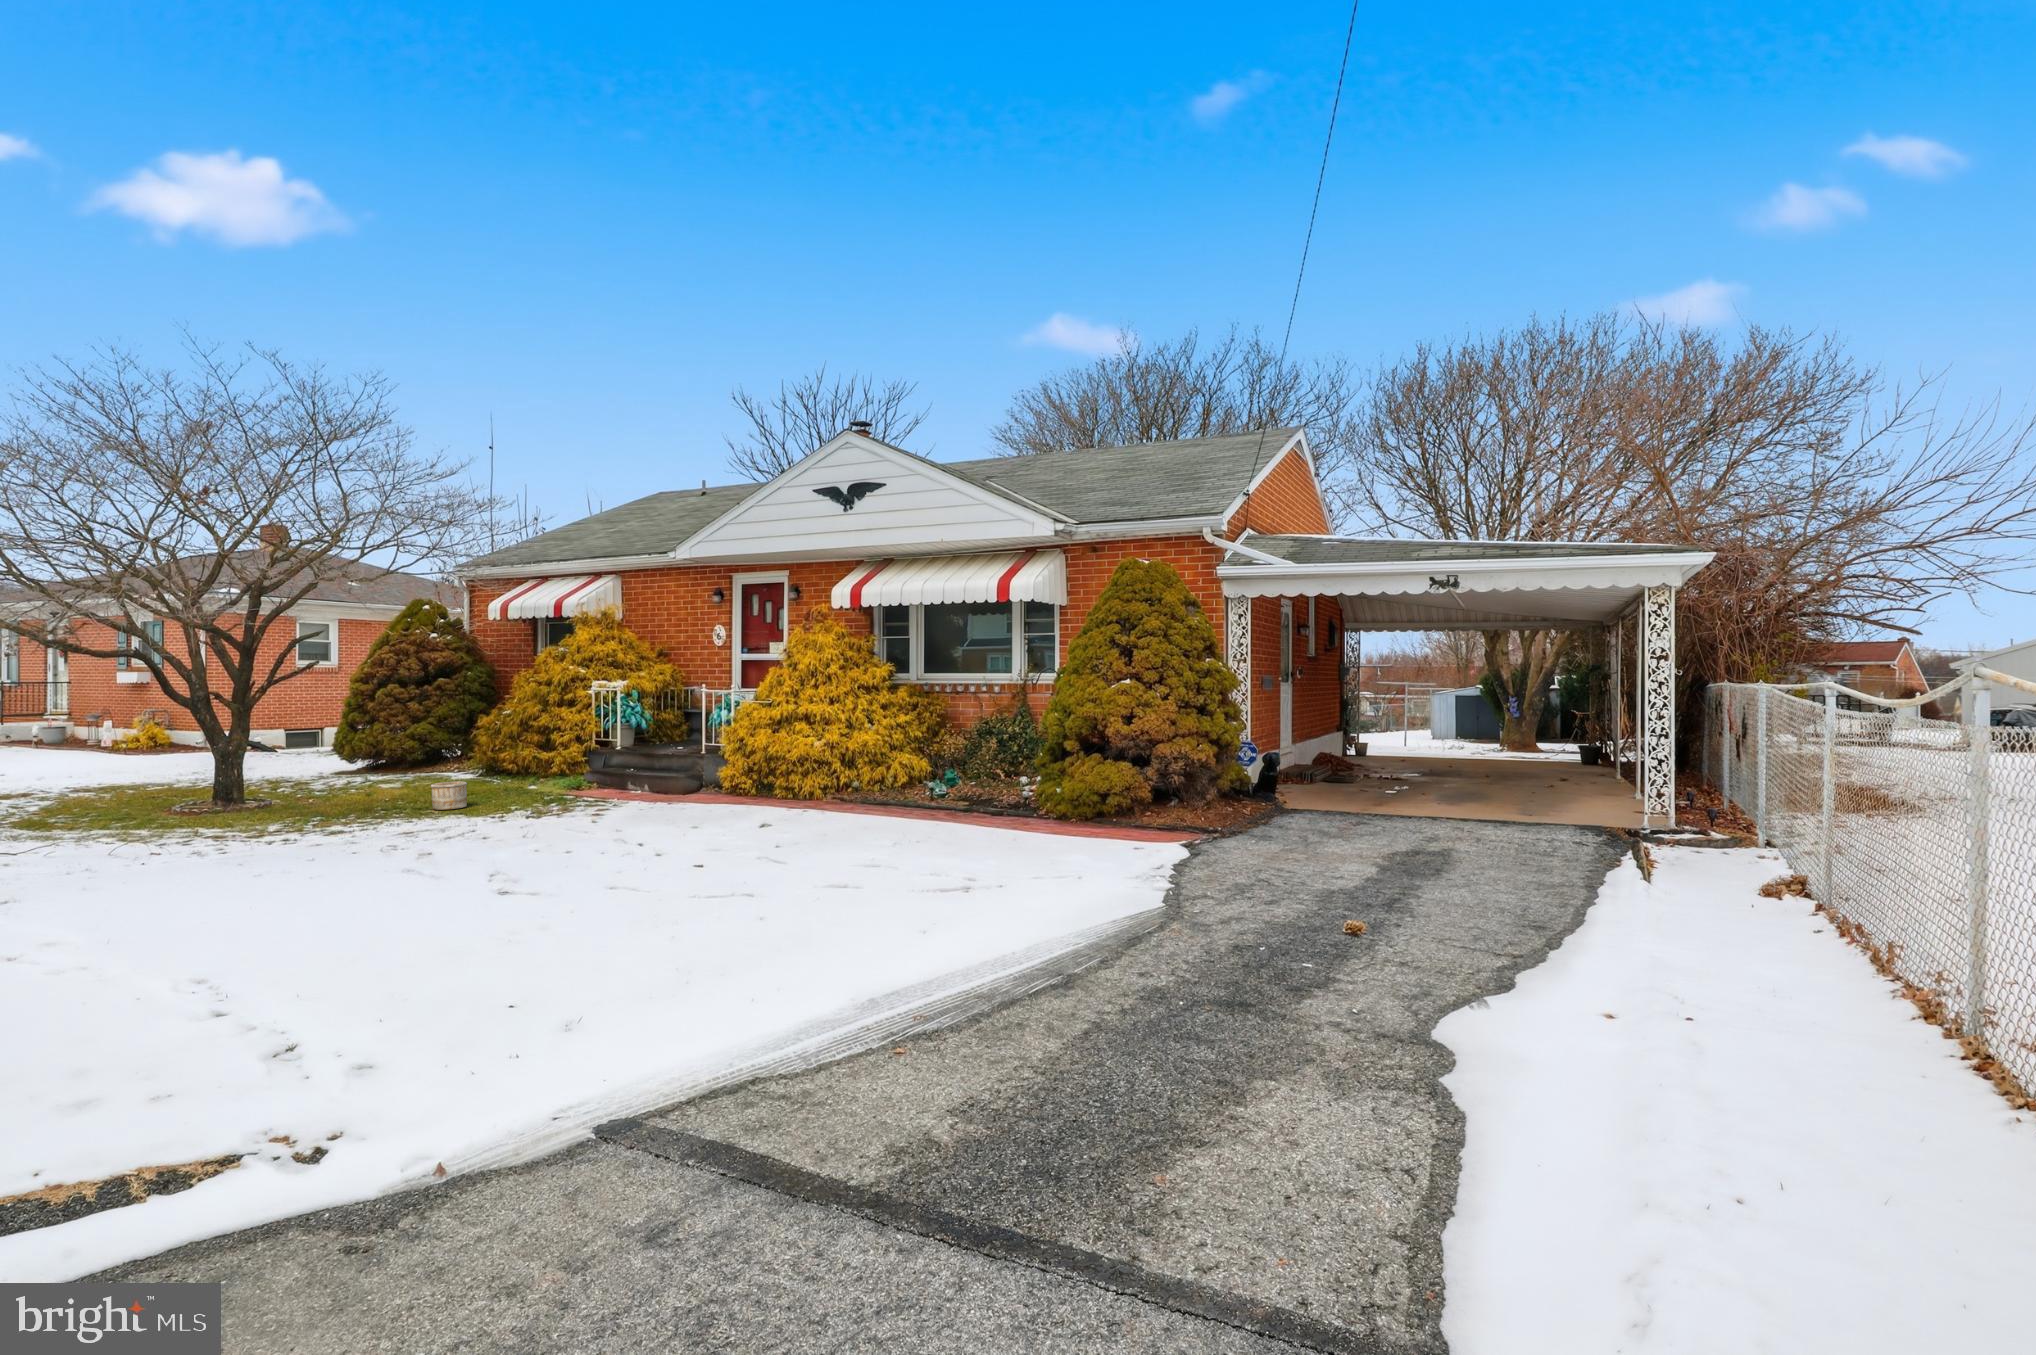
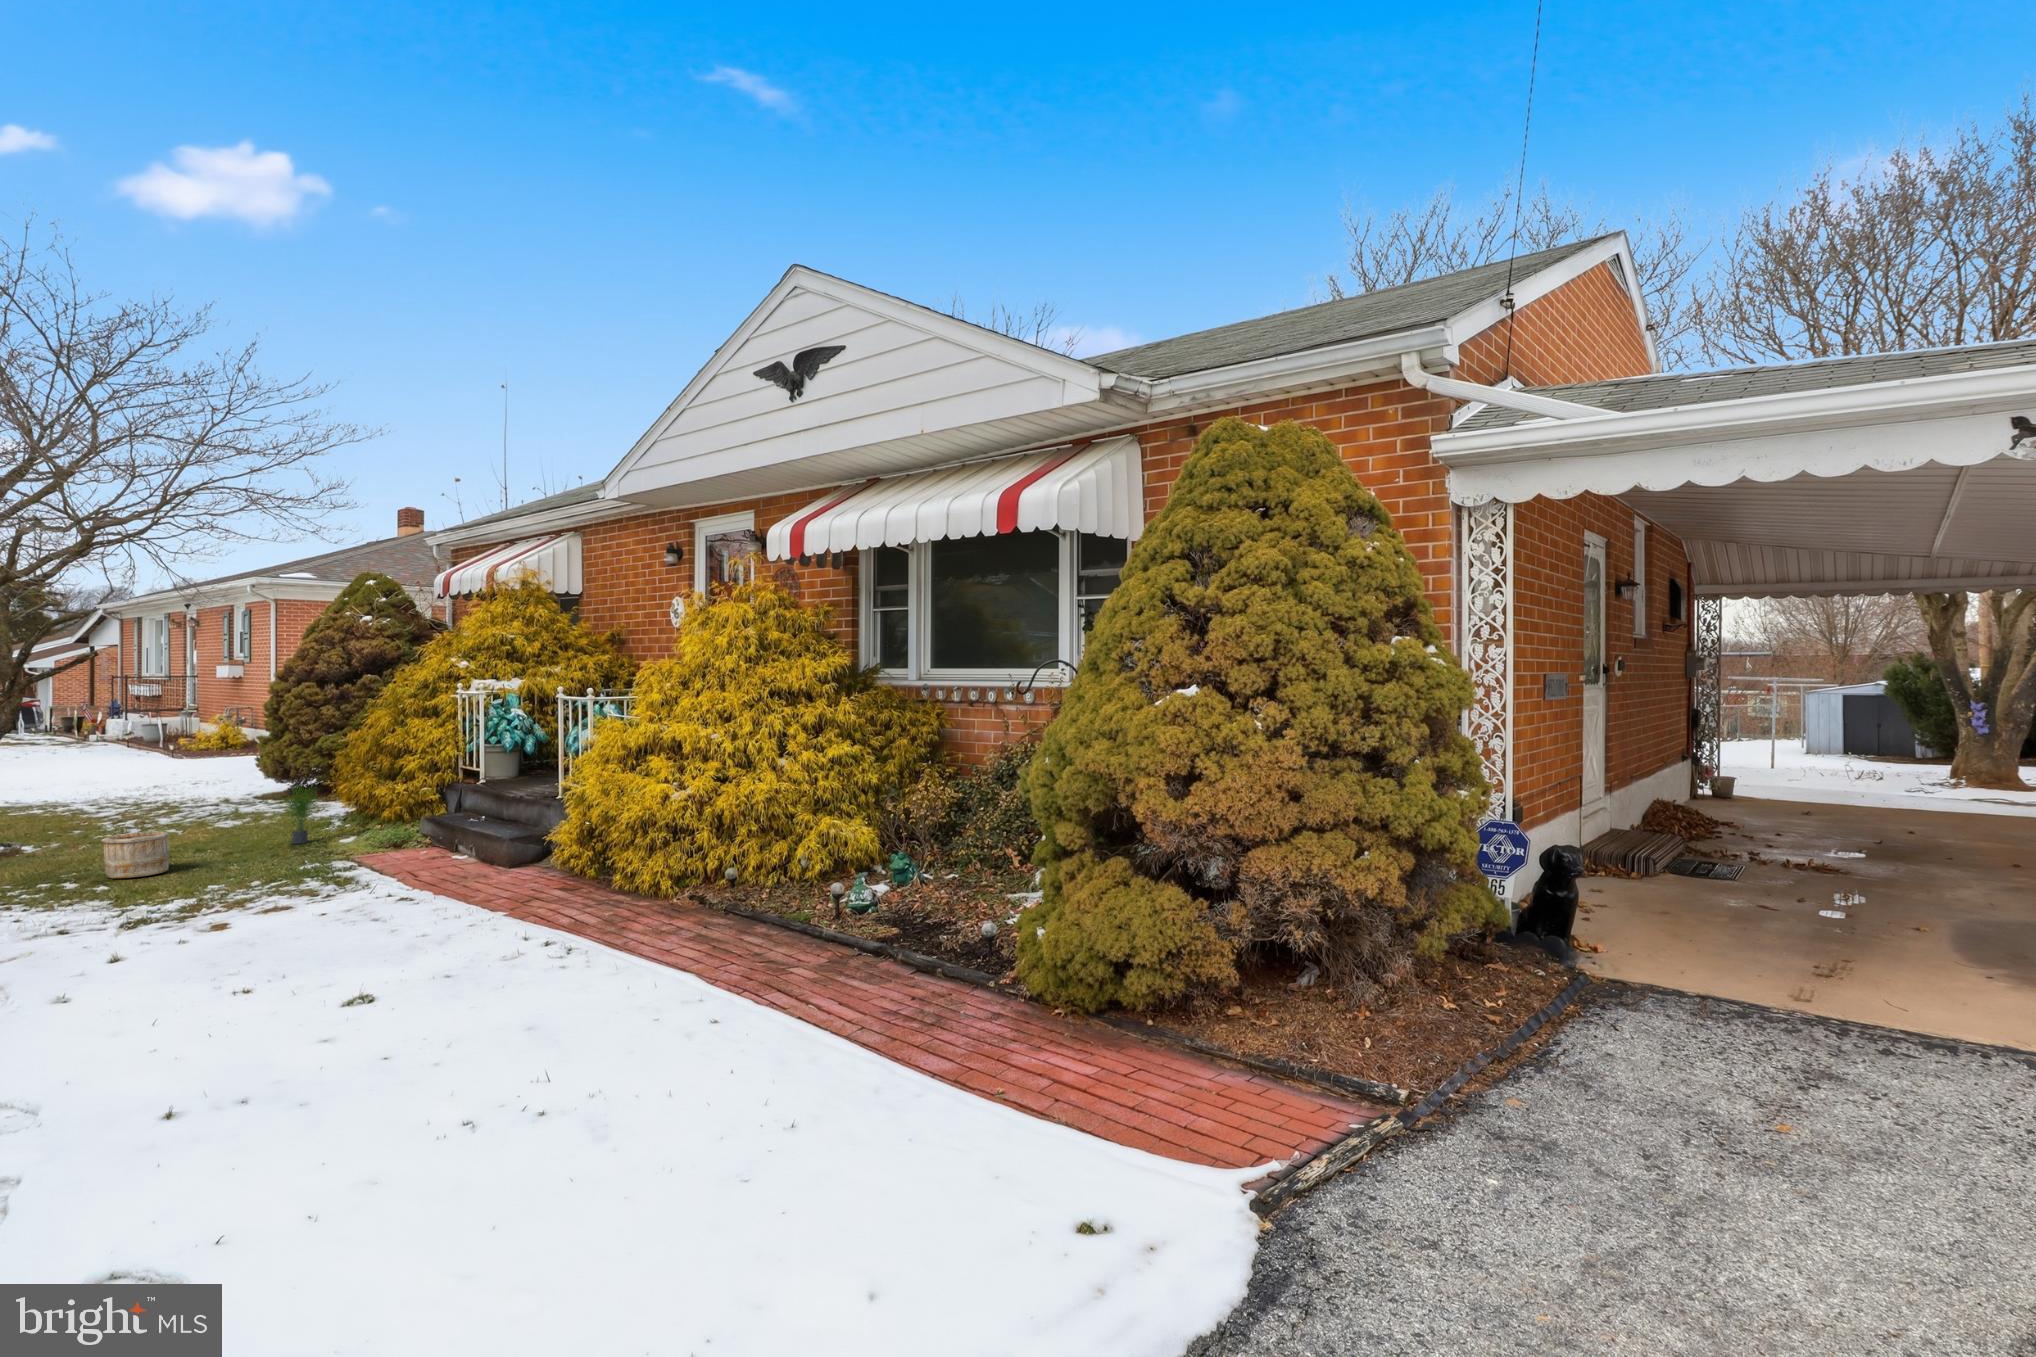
potted plant: none [486,751,520,794] -> present [279,789,316,844]

